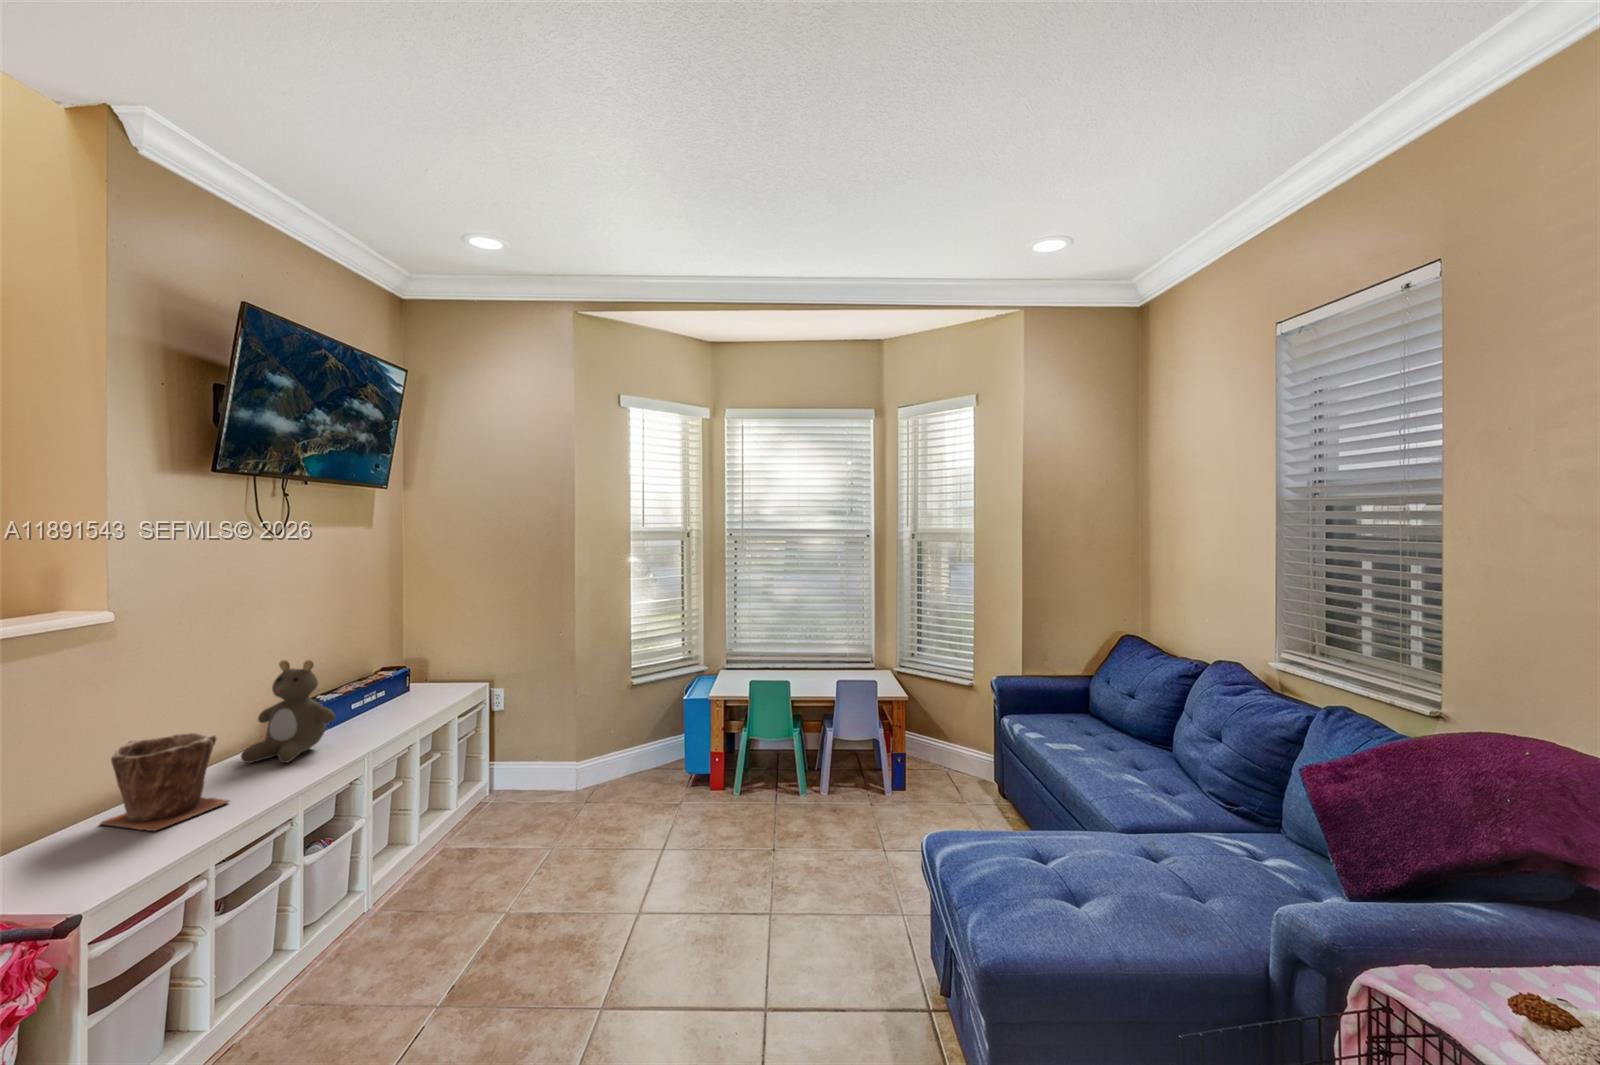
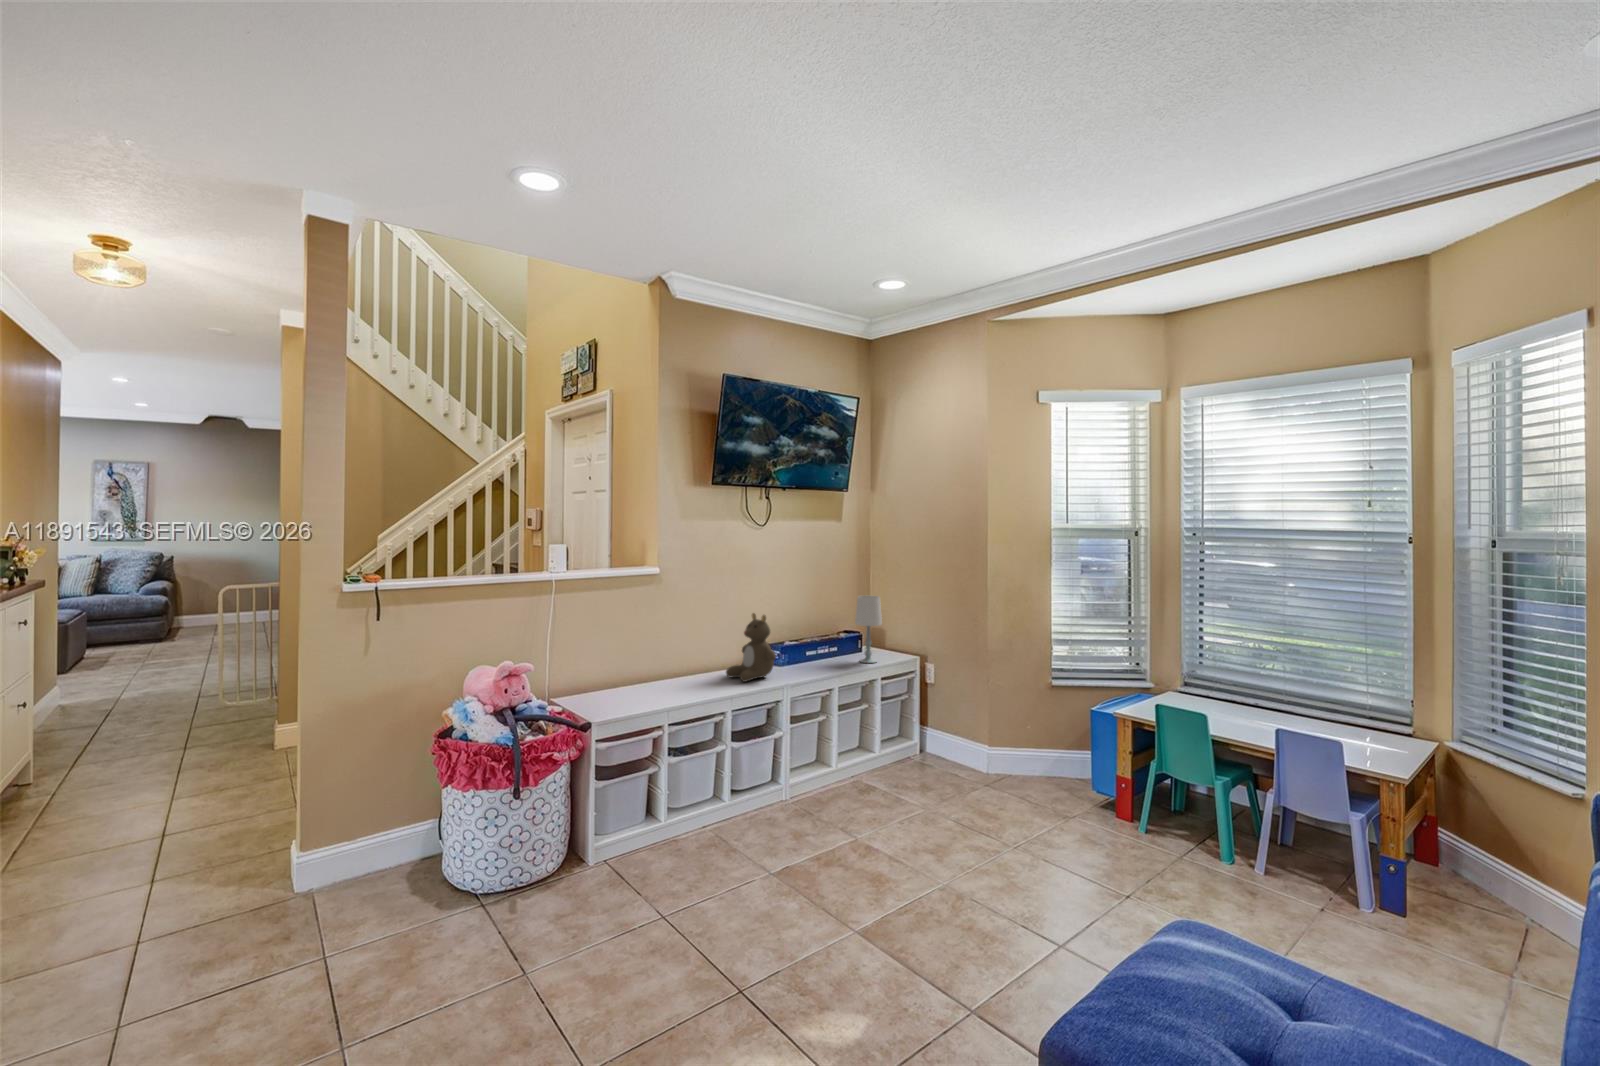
table lamp: none [411,617,449,701] -> present [855,596,882,663]
plant pot: present [100,733,229,831] -> none [645,646,699,700]

